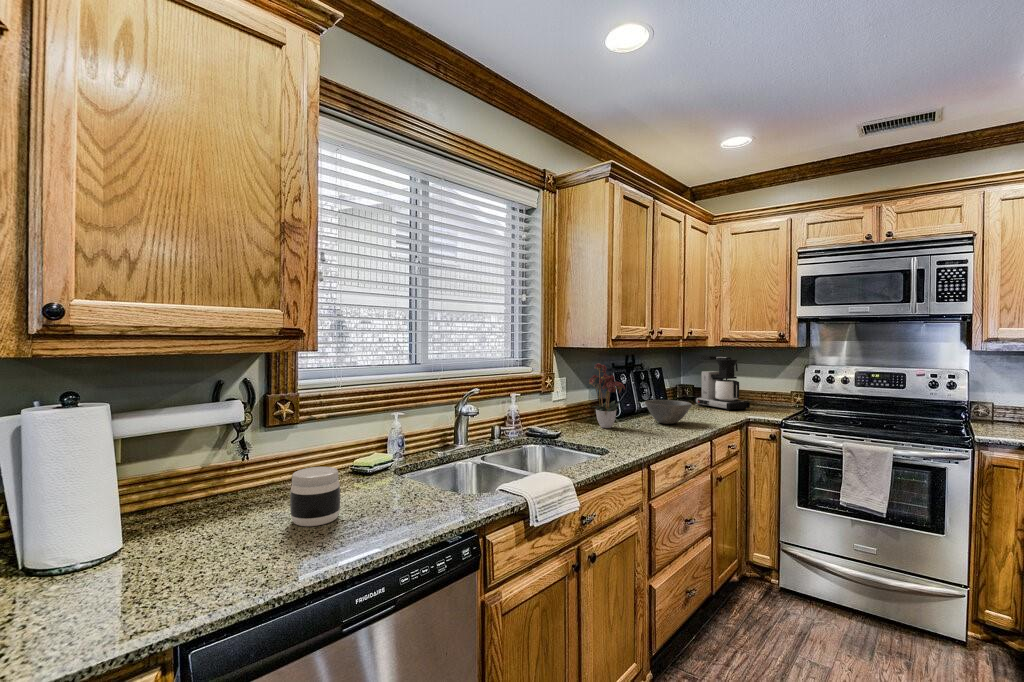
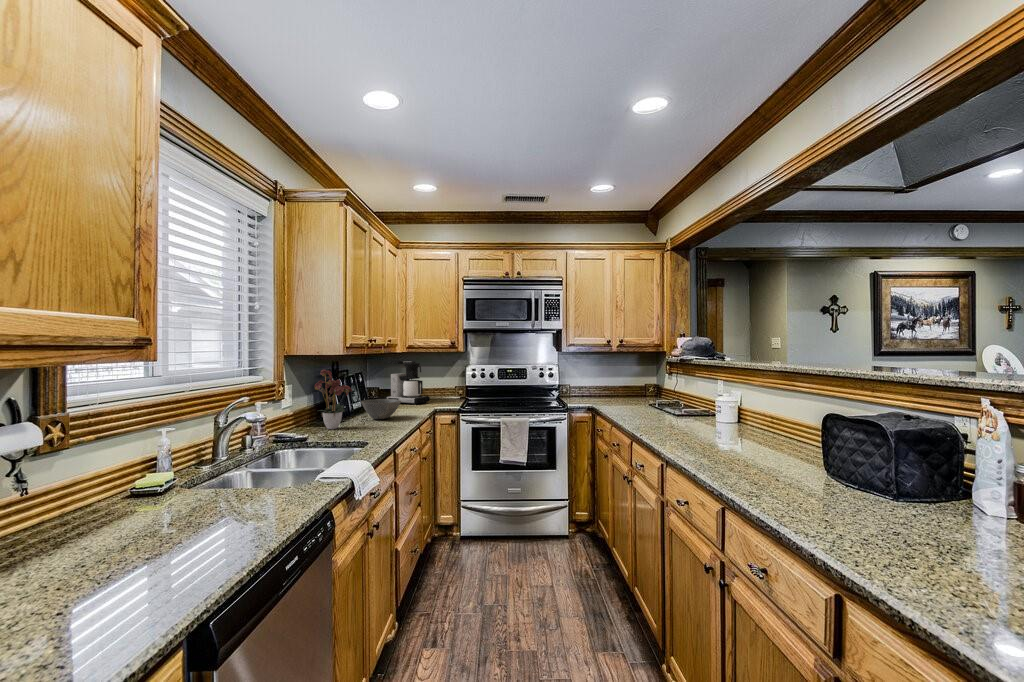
jar: present [290,467,340,526] -> none [74,500,149,578]

